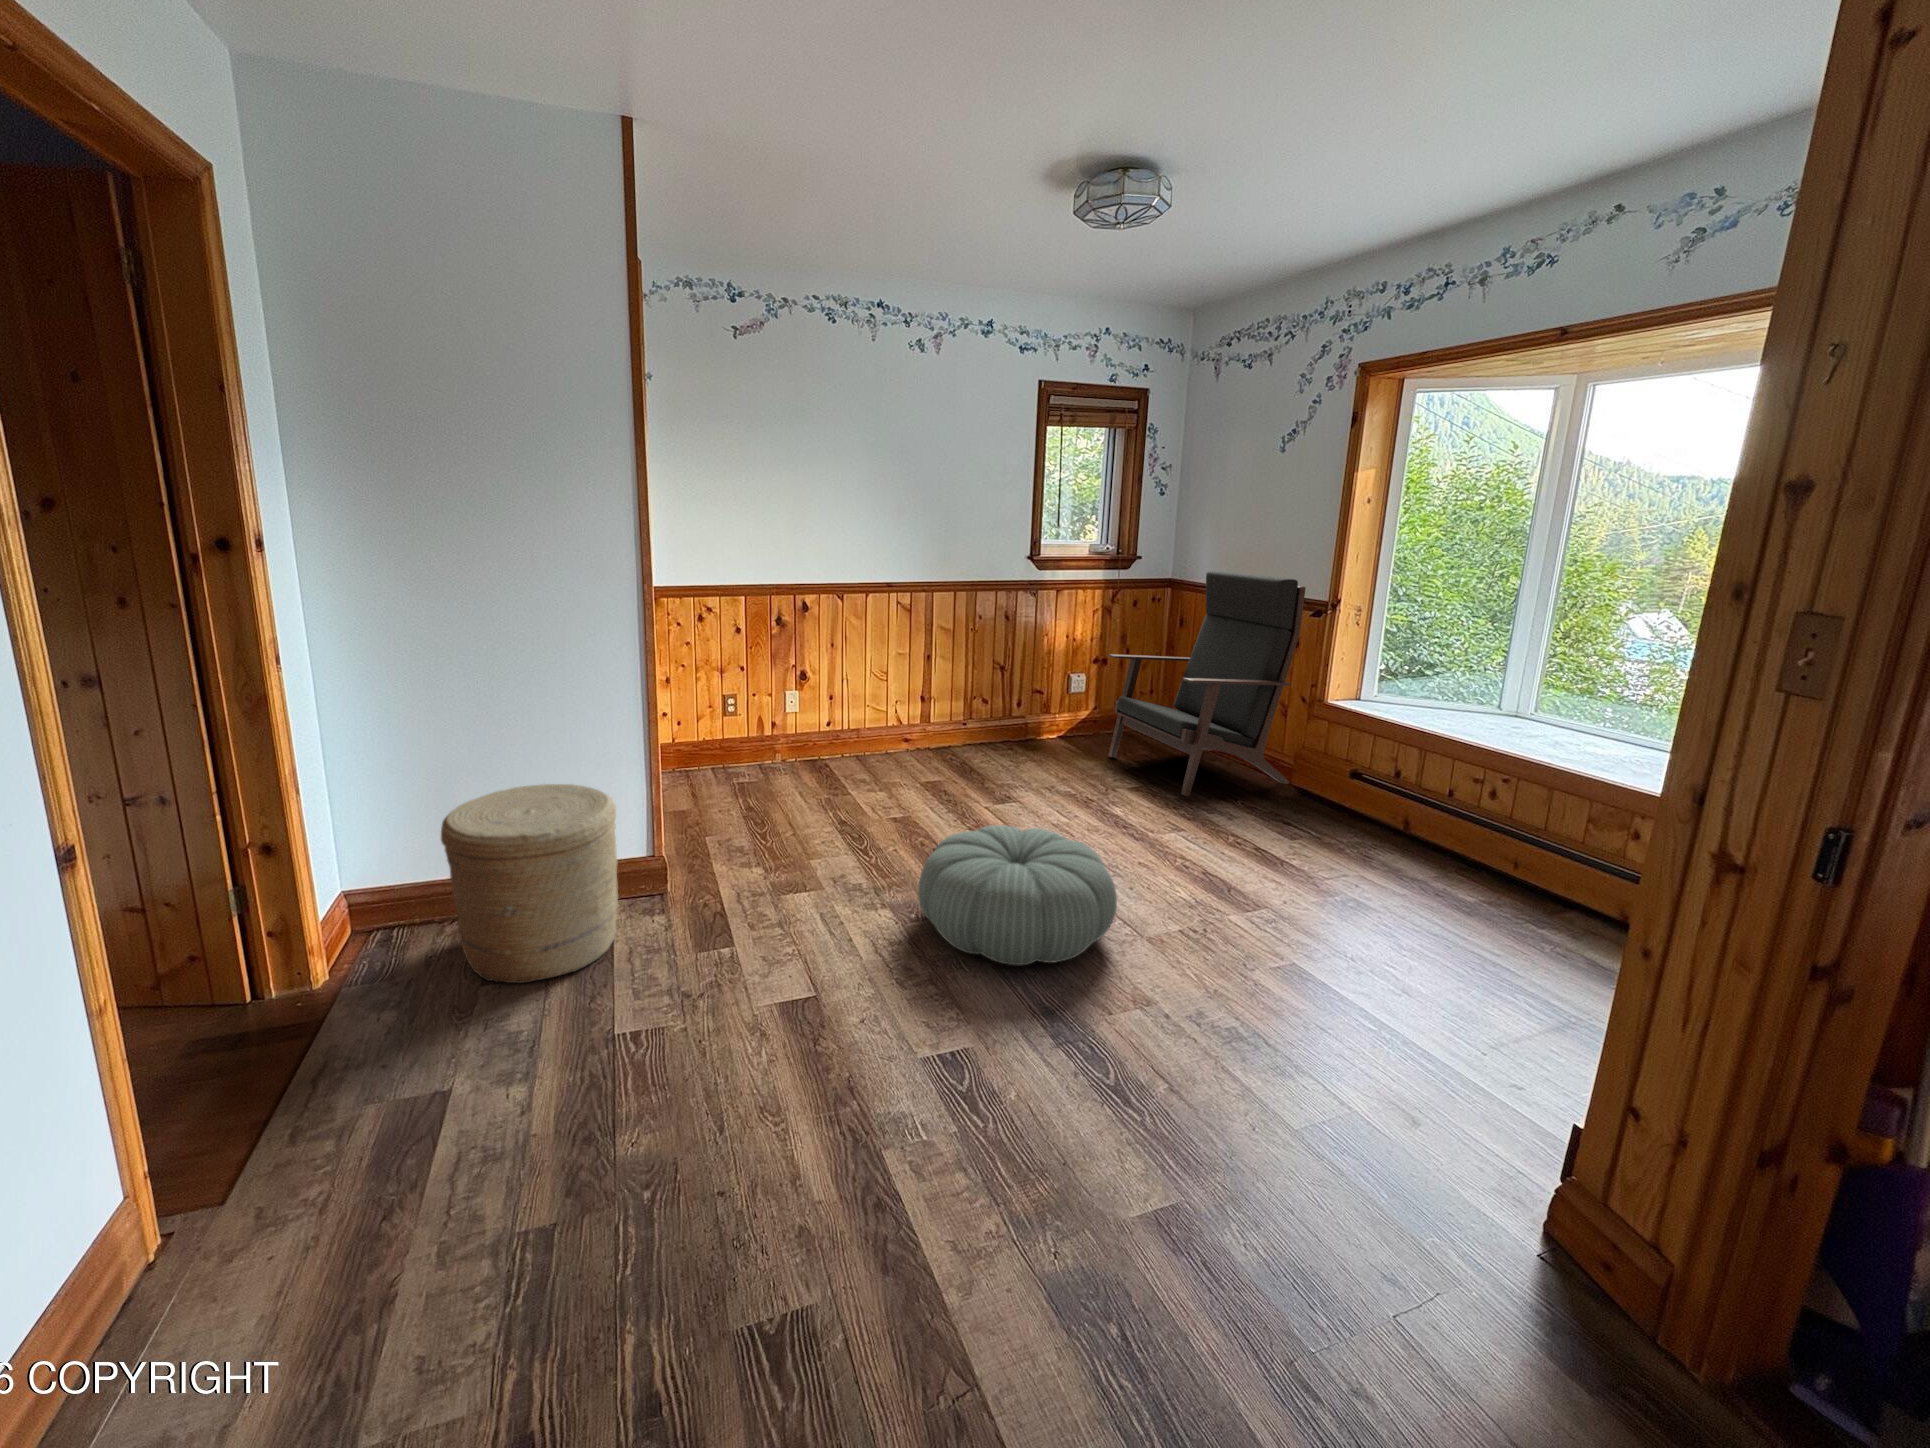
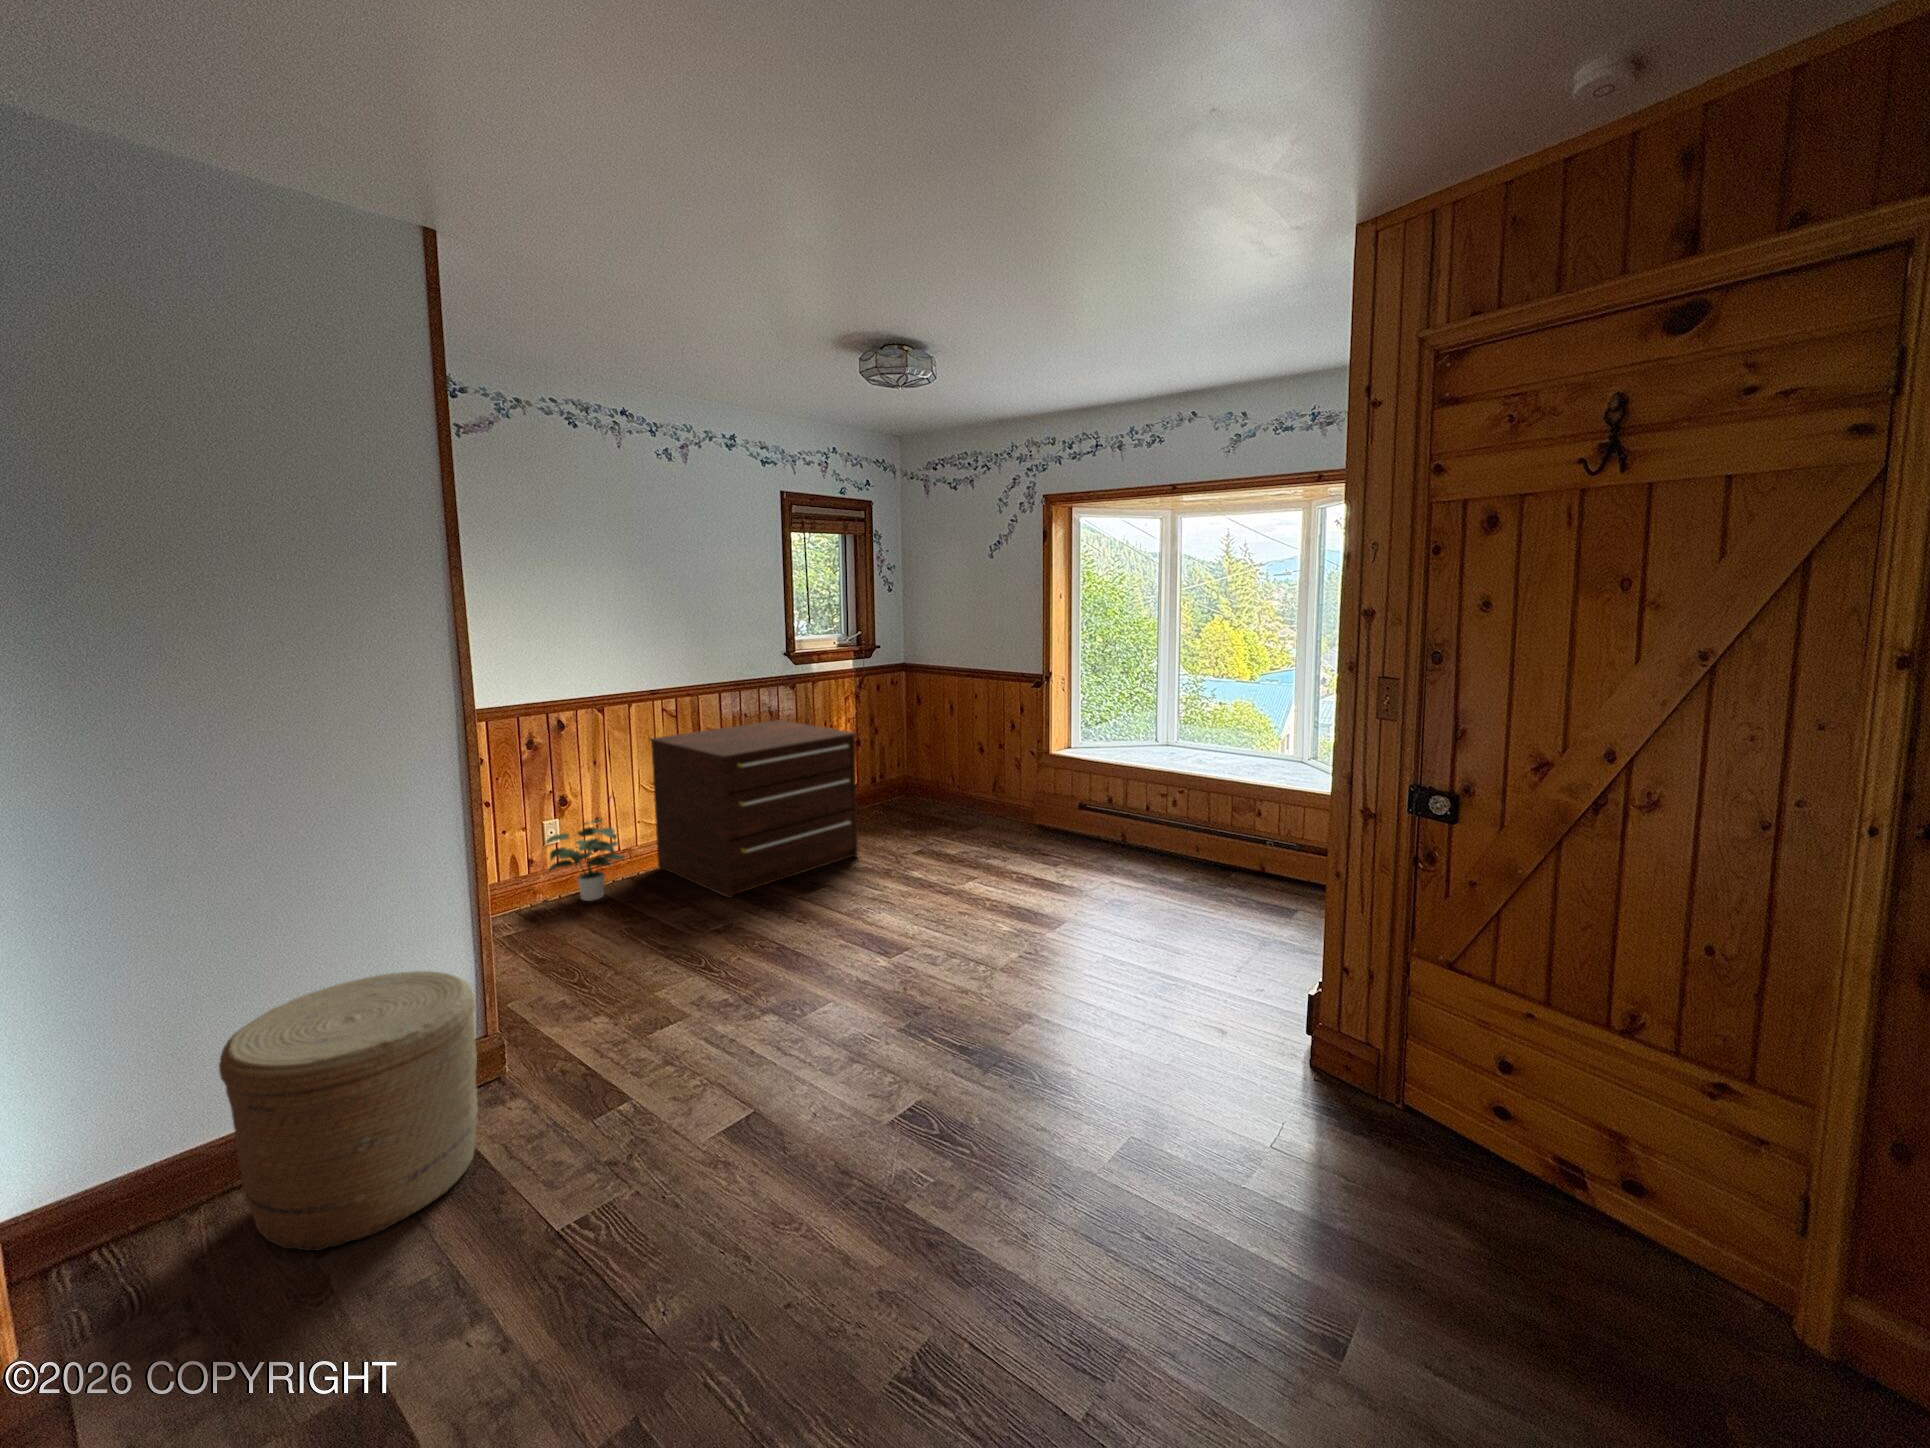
lounge chair: present [1109,571,1306,797] -> none [874,655,1031,850]
dresser: none [882,626,1076,793] -> present [650,720,858,898]
potted plant: none [783,697,851,769] -> present [546,819,625,901]
pouf: present [918,825,1117,965] -> none [806,900,981,1026]

